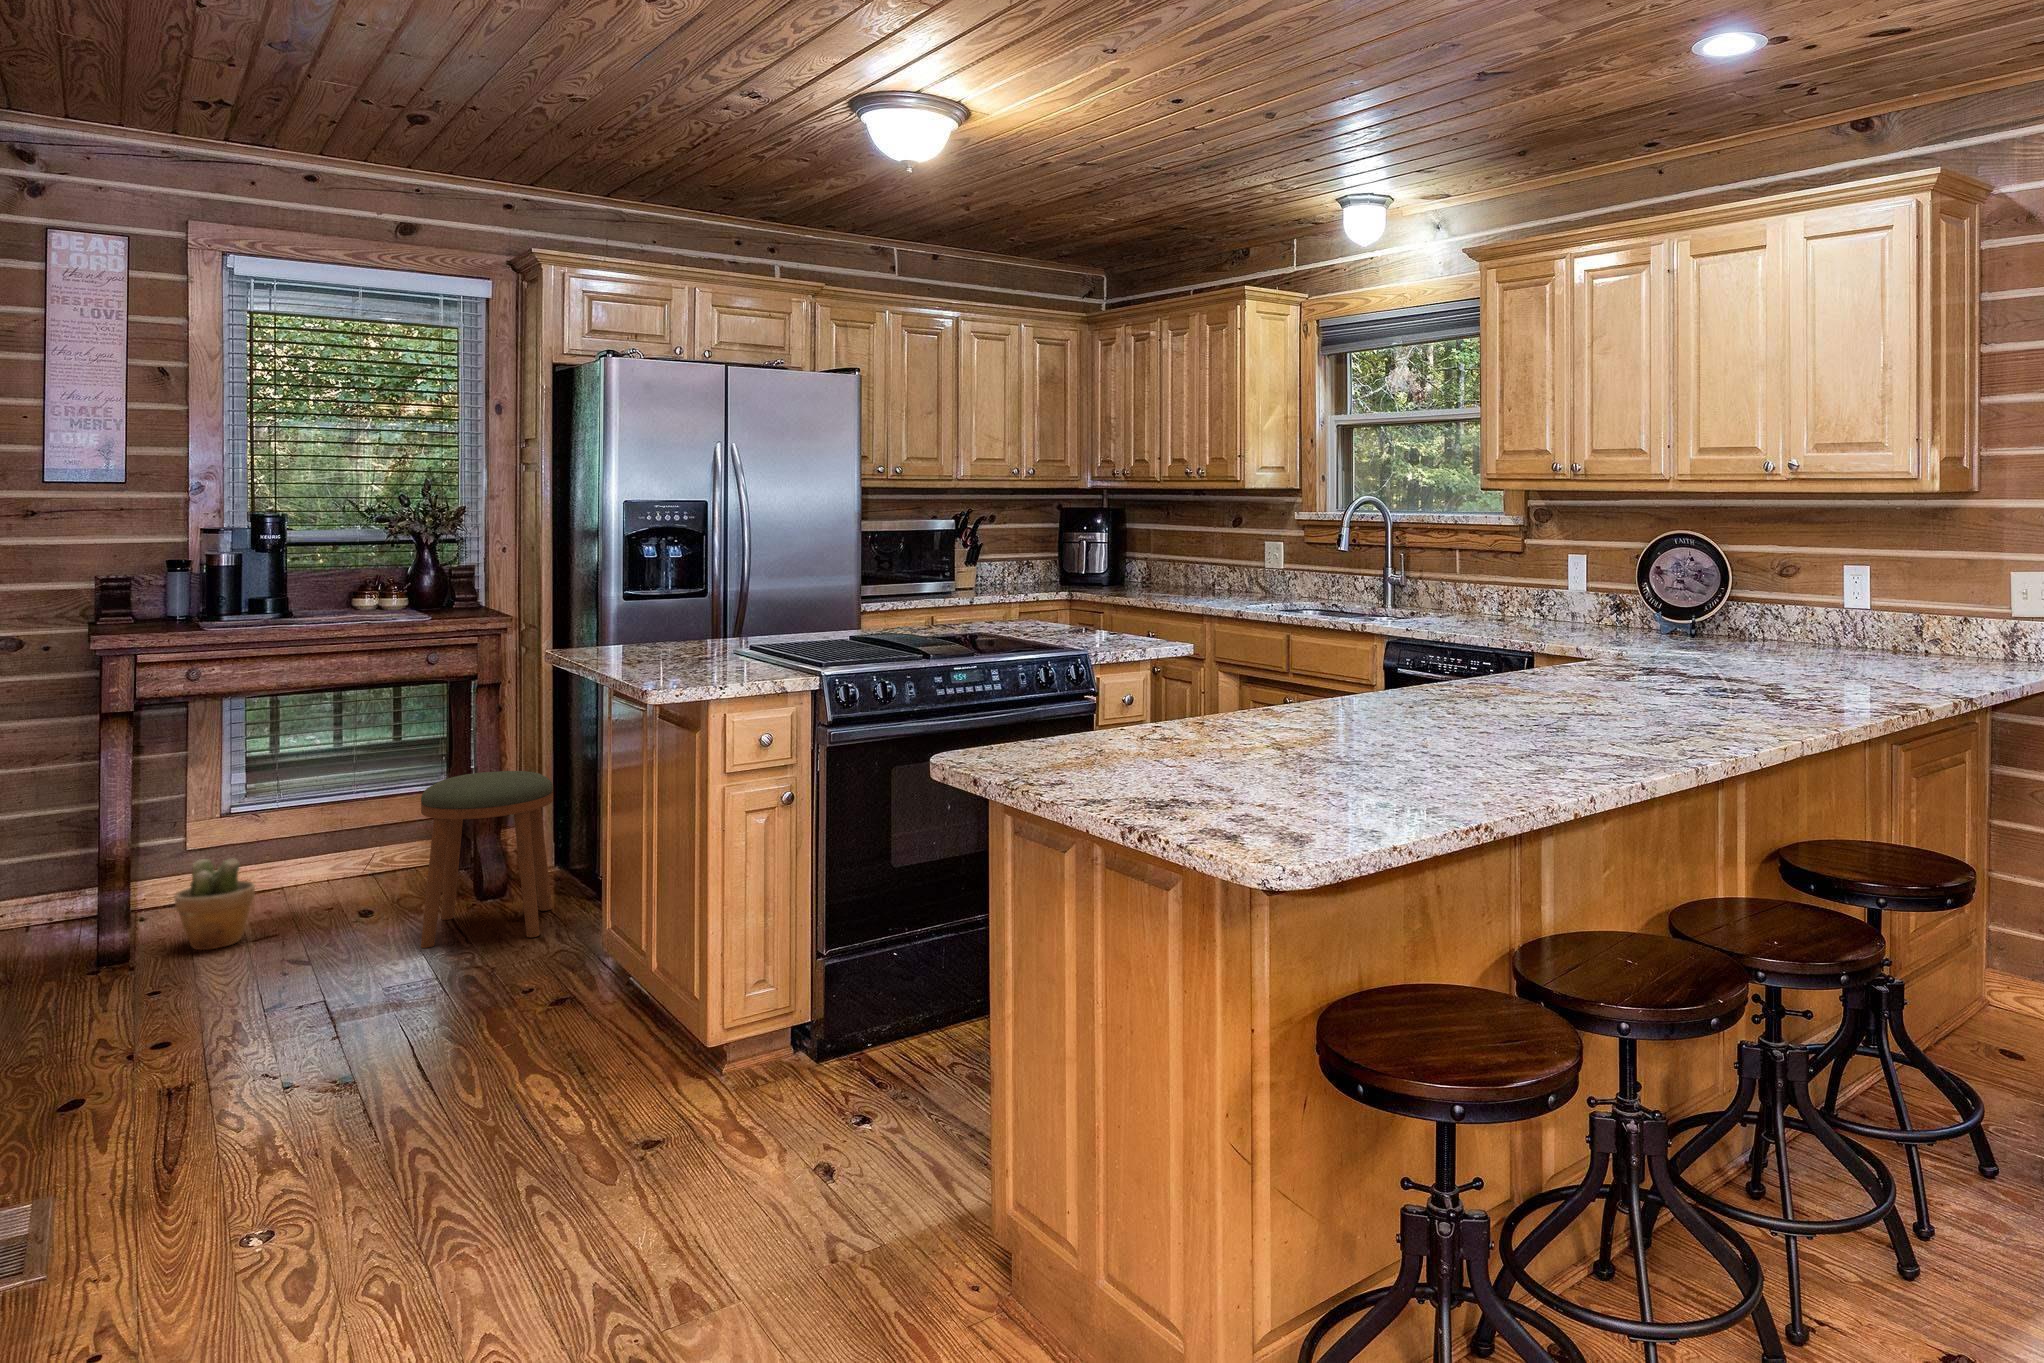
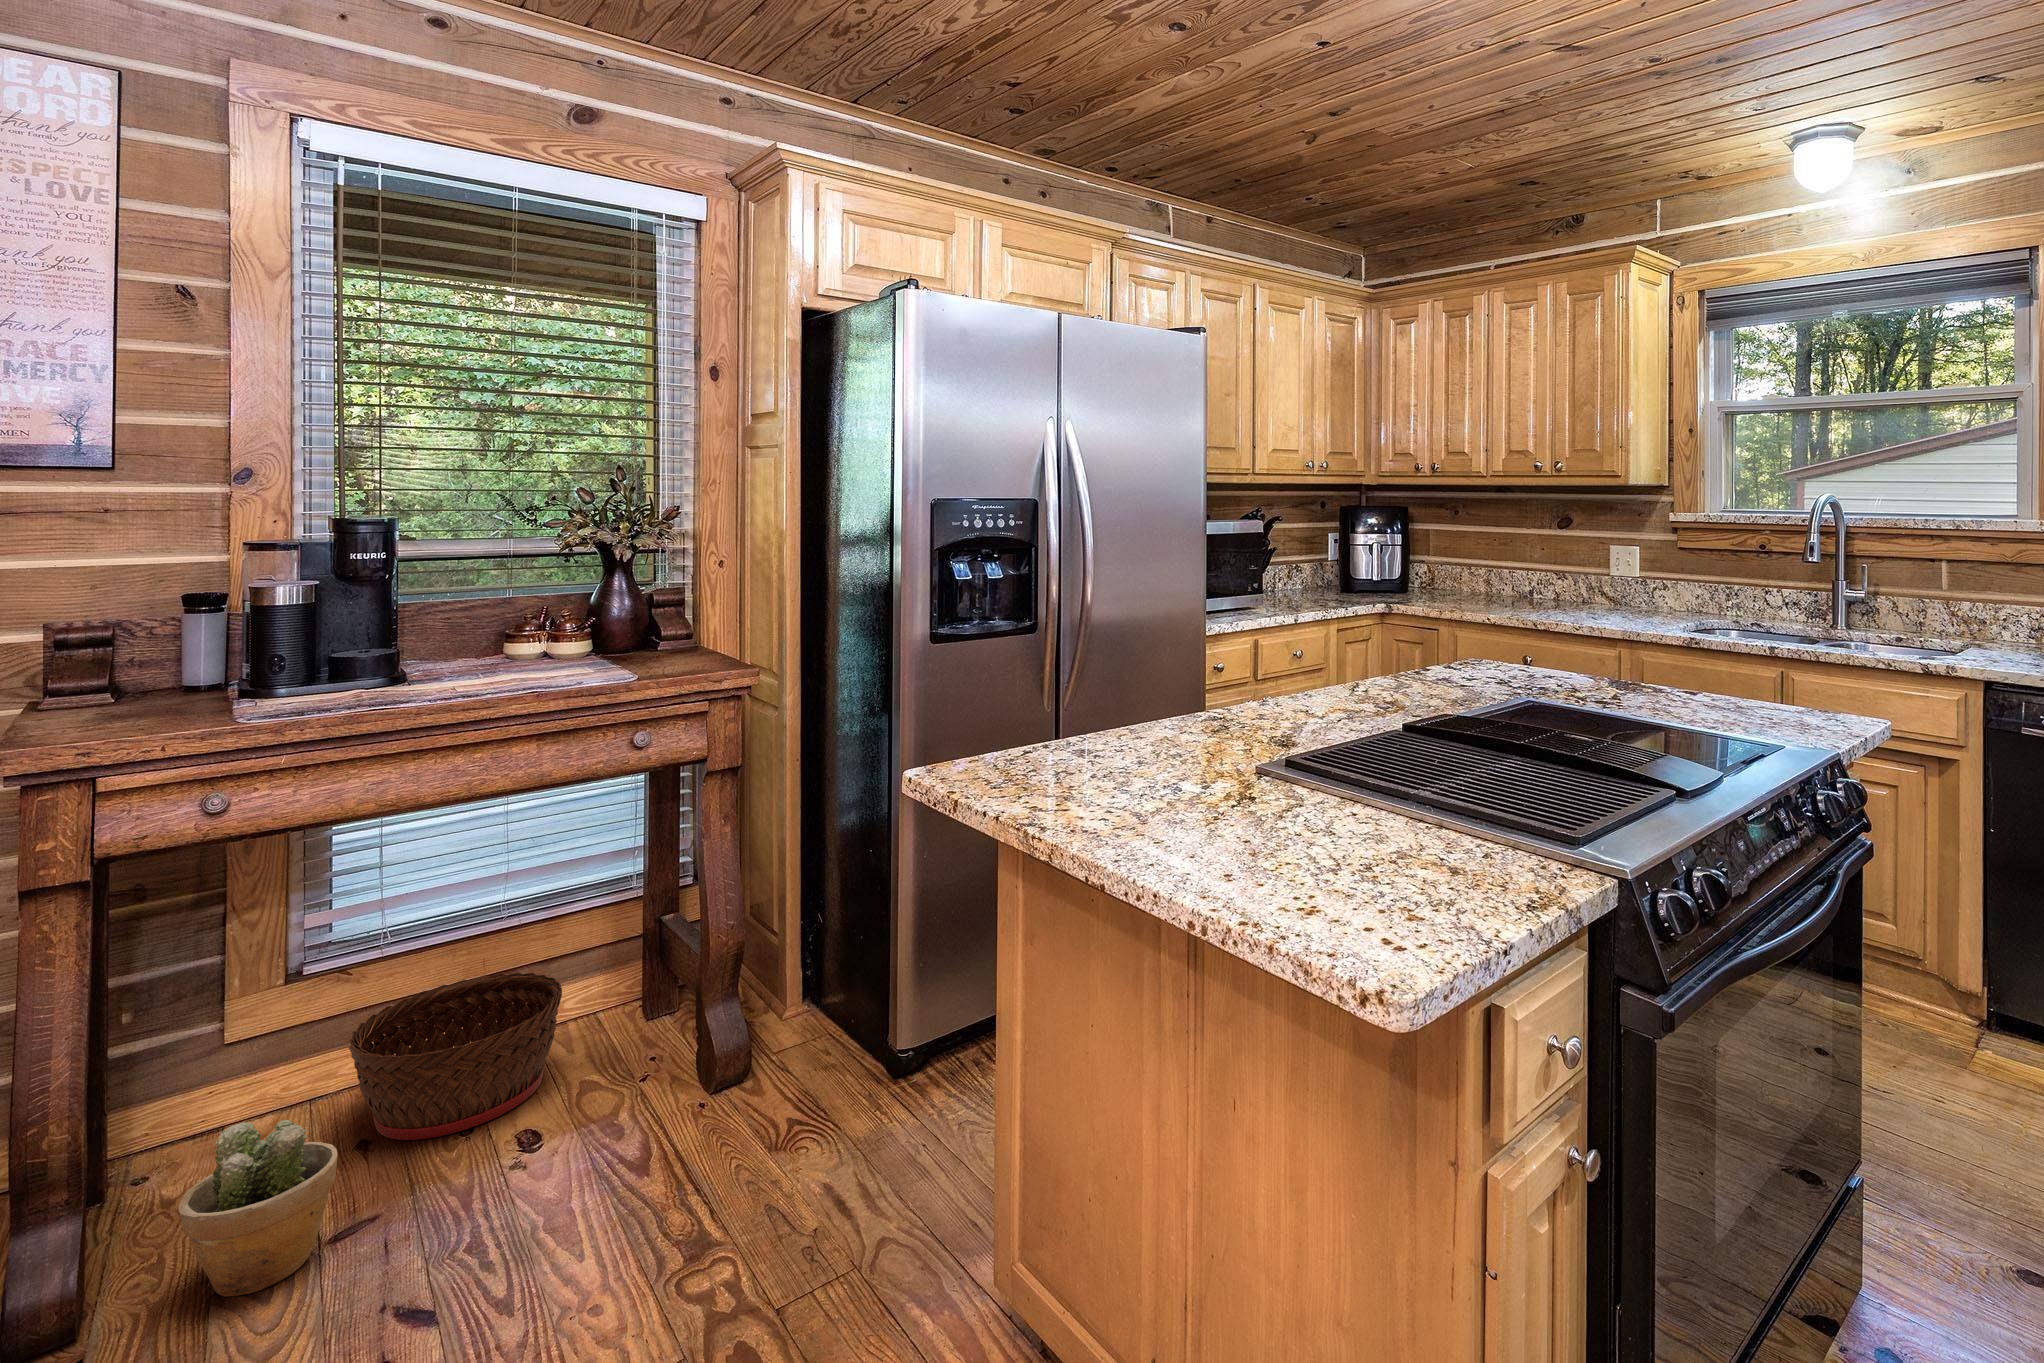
stool: present [421,771,553,948] -> none [629,918,838,1262]
basket: none [255,823,388,907] -> present [349,972,562,1140]

